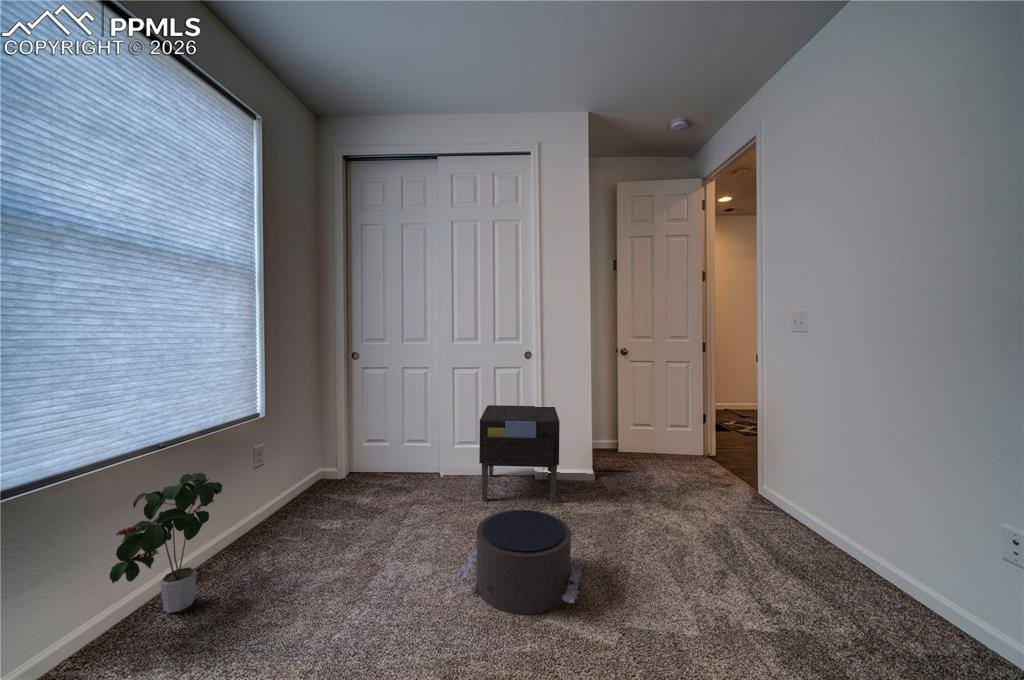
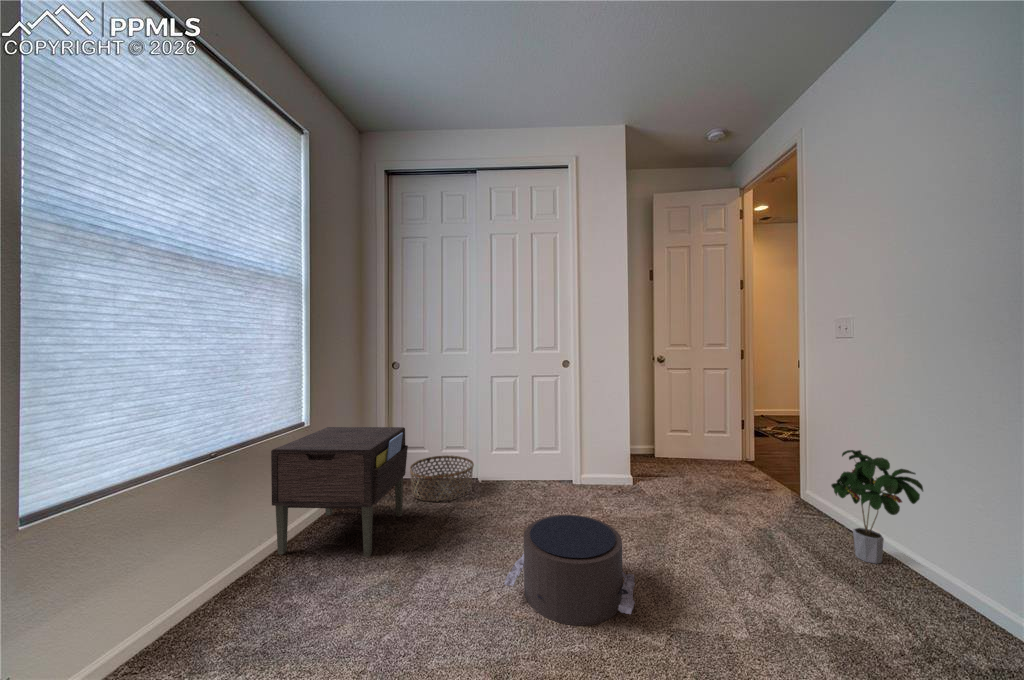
nightstand: present [479,405,560,503] -> present [271,427,408,557]
basket: none [370,450,436,496] -> present [410,455,474,502]
potted plant: present [110,473,222,613] -> present [831,450,923,564]

